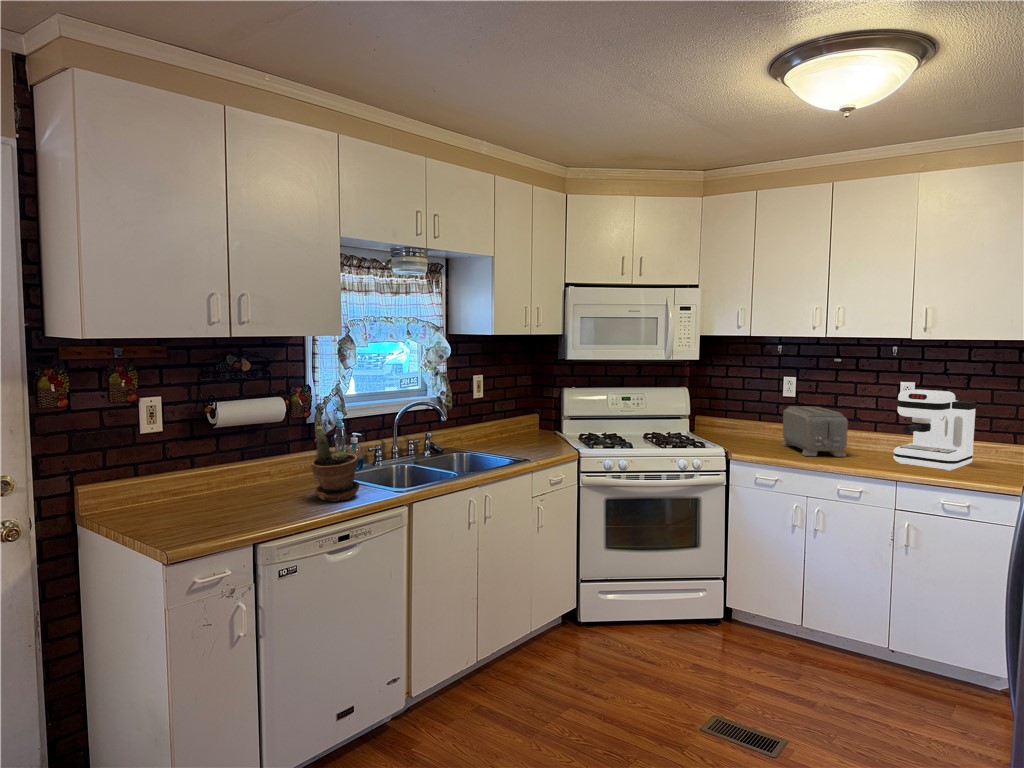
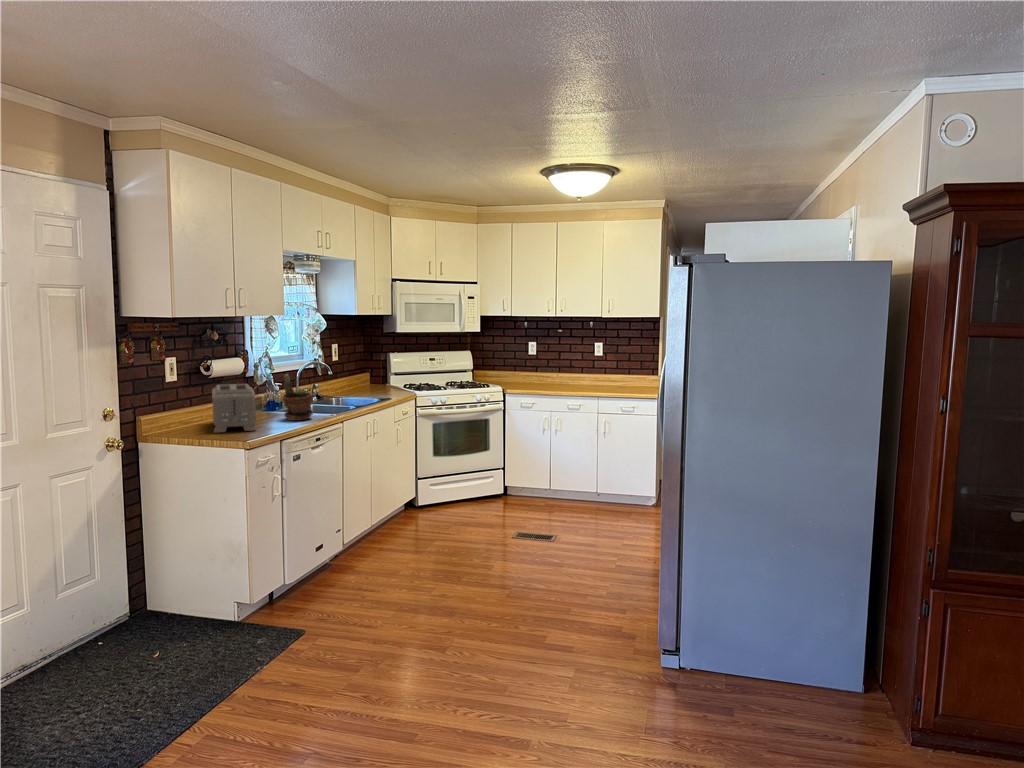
coffee maker: present [893,390,976,471] -> none [593,347,632,391]
toaster: present [781,406,848,457] -> present [212,384,256,433]

